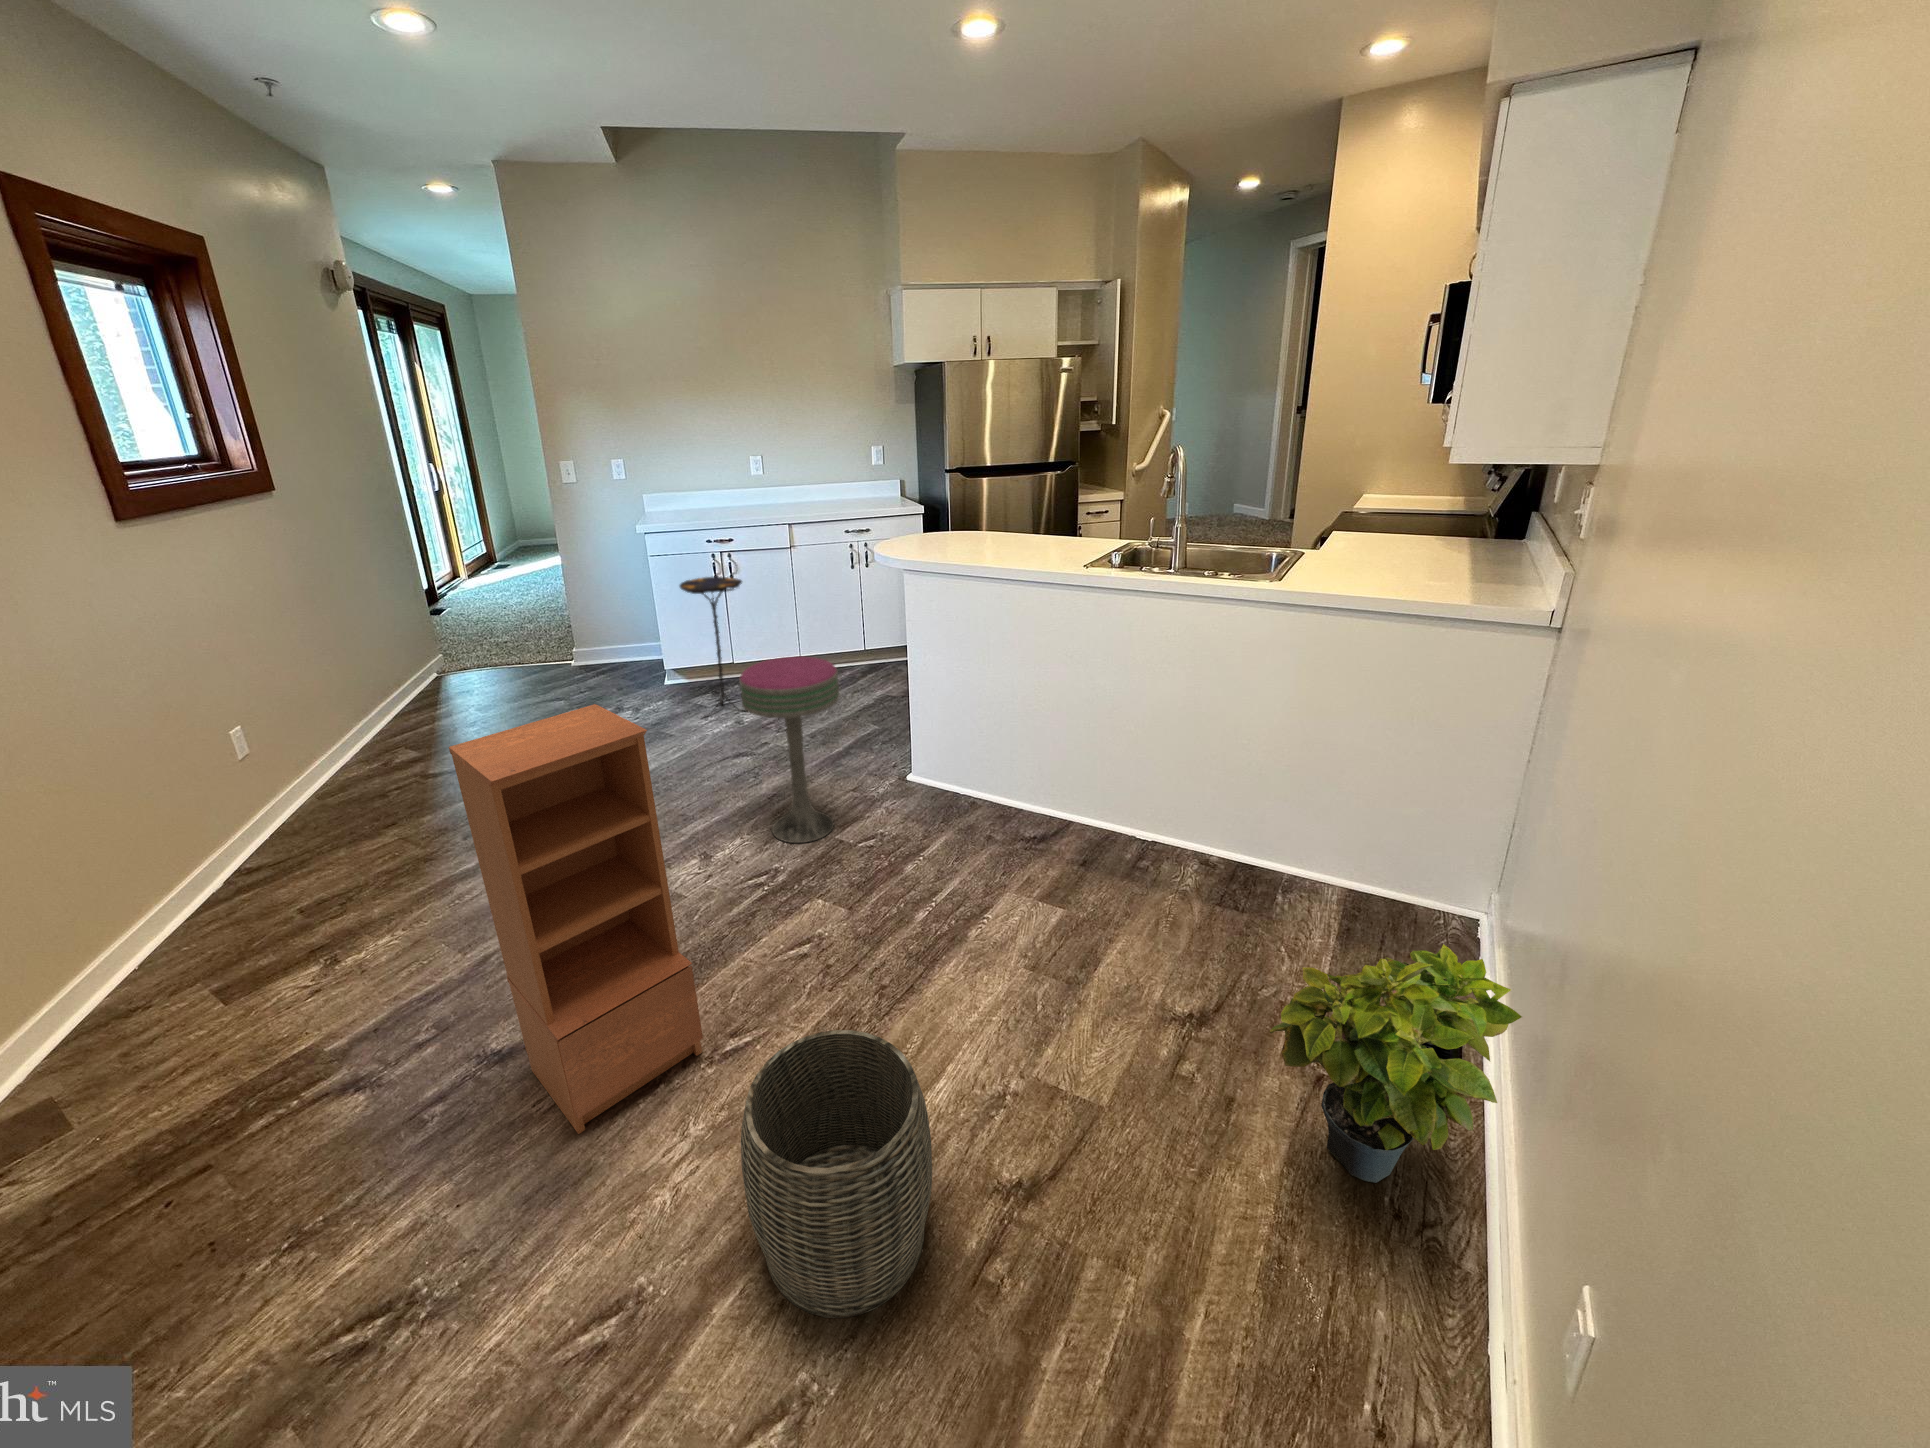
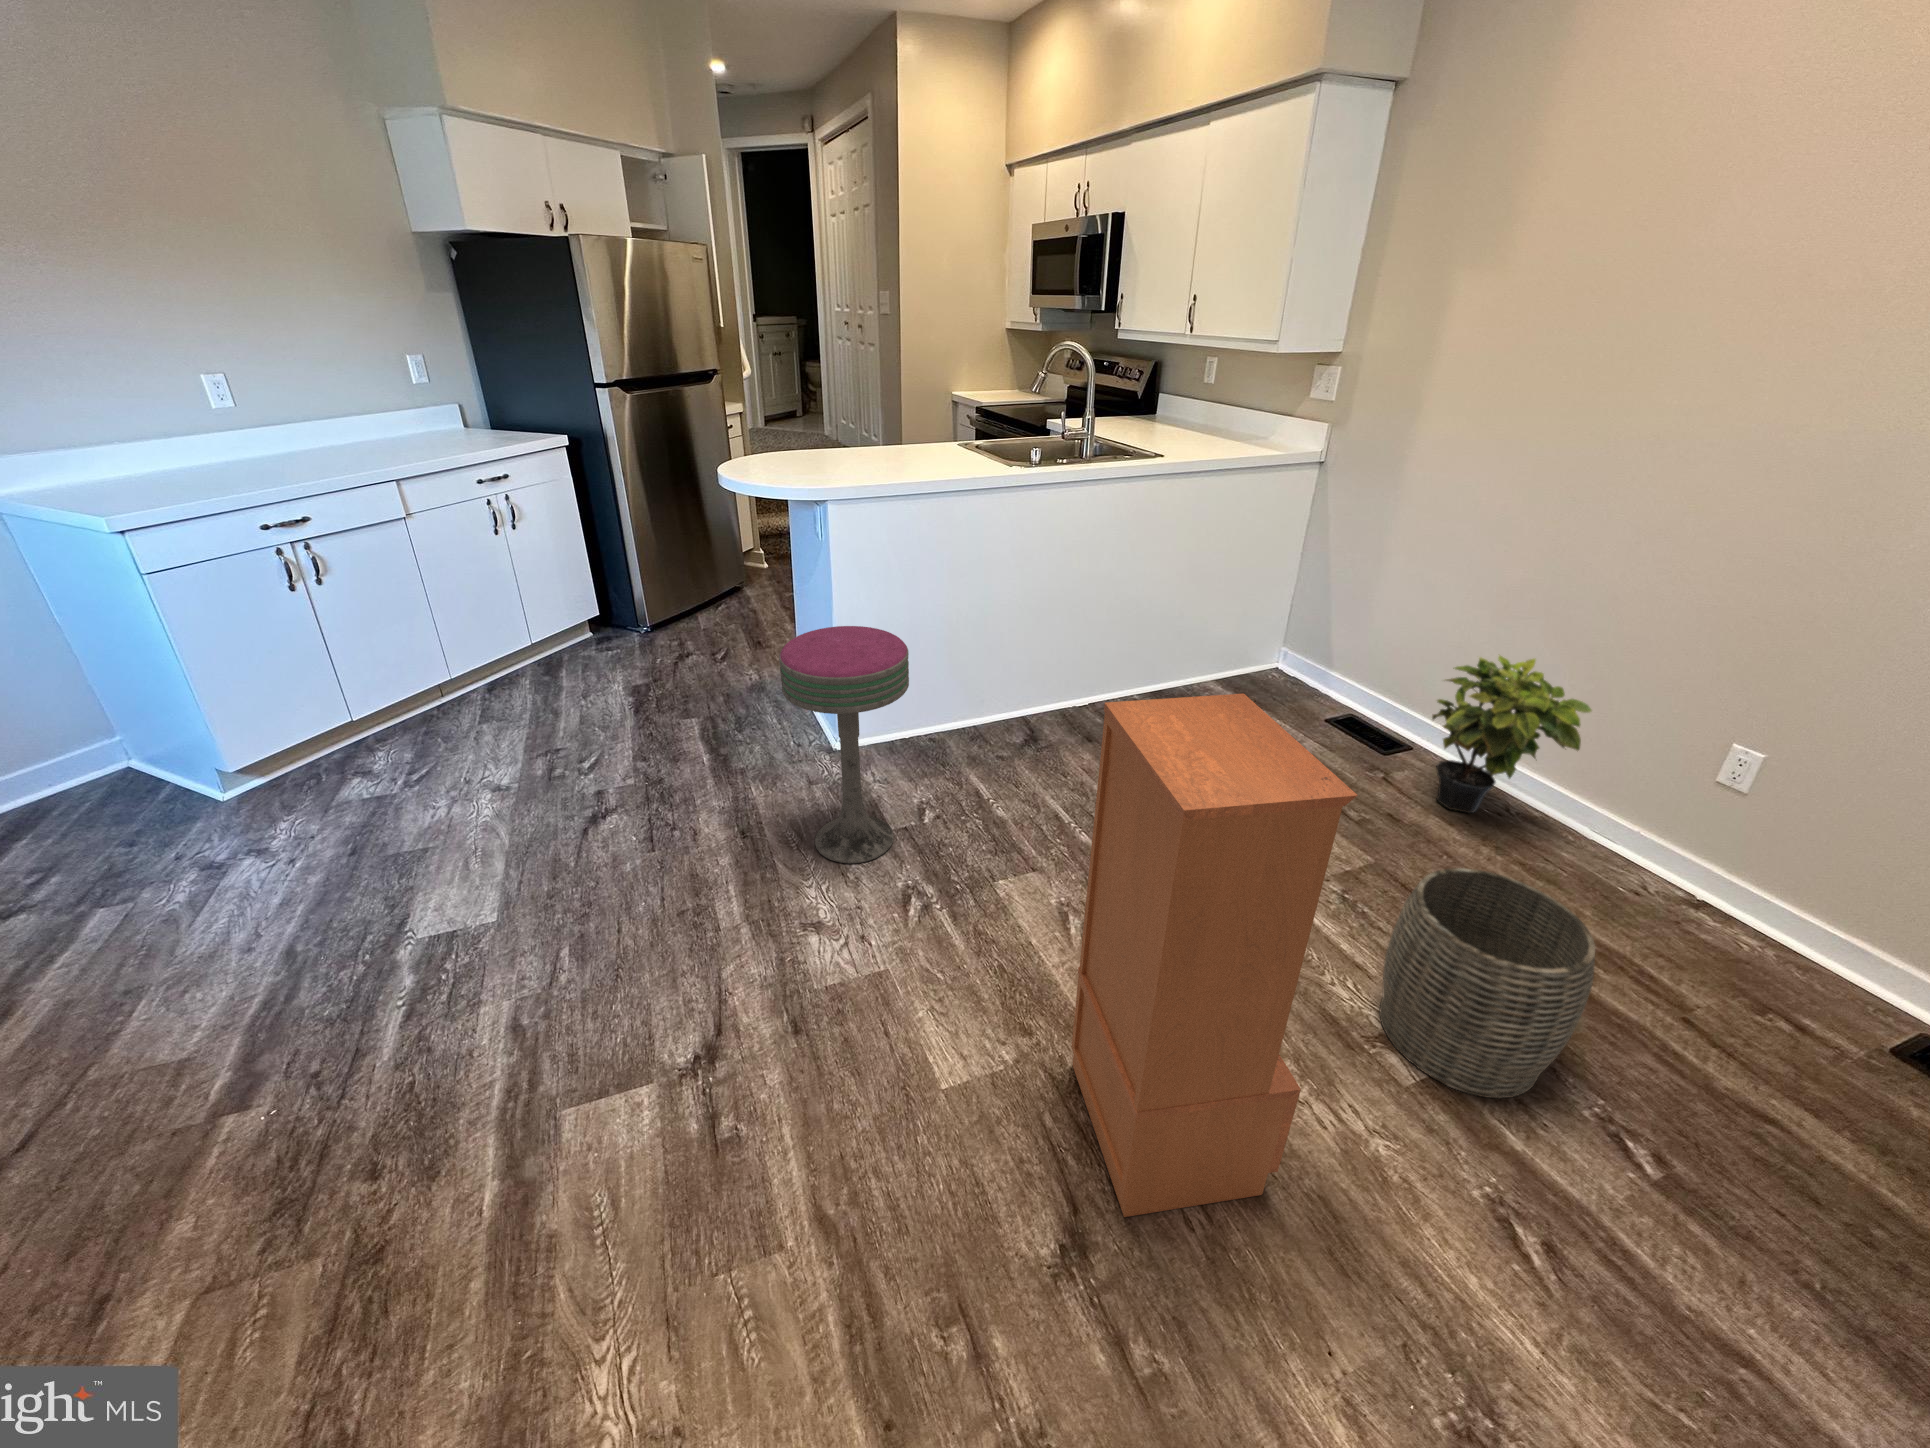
side table: present [680,577,742,710] -> none [335,572,507,806]

